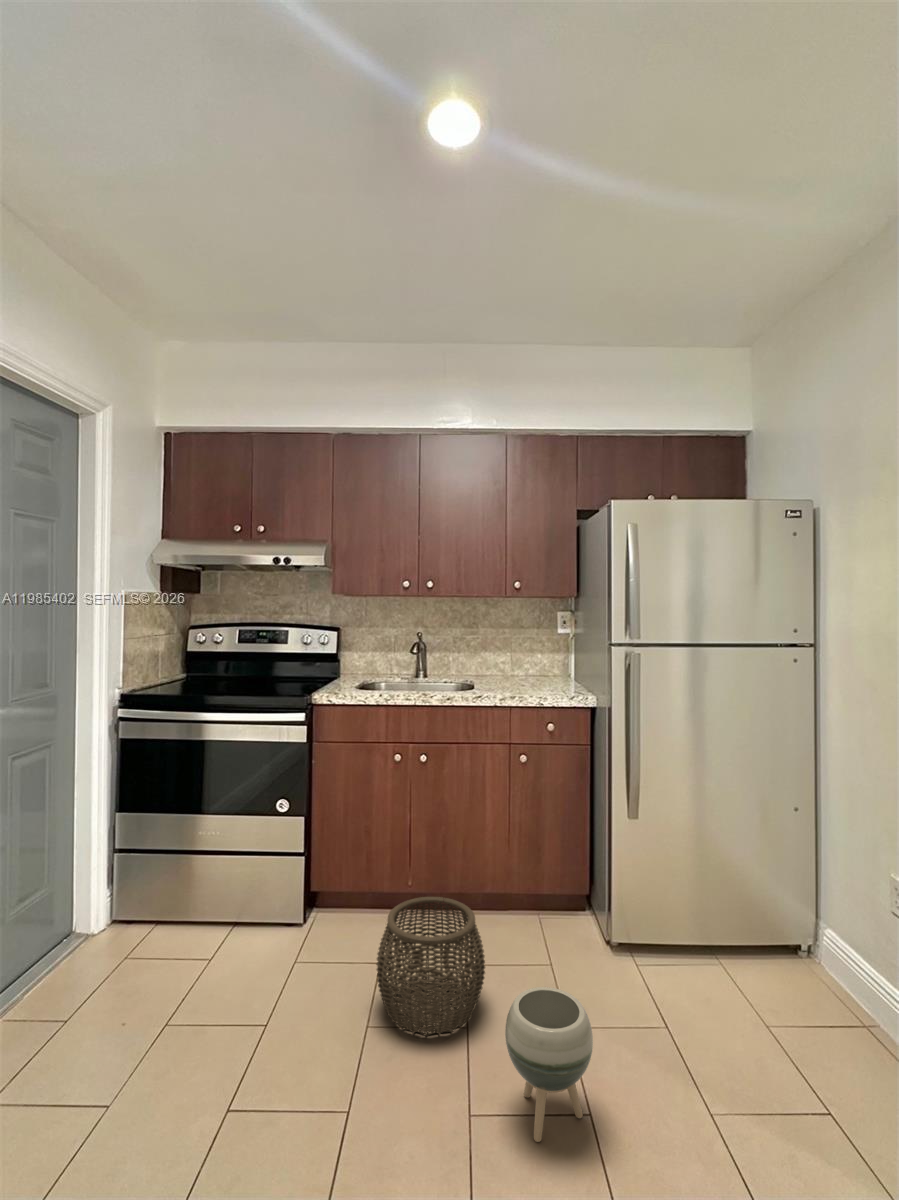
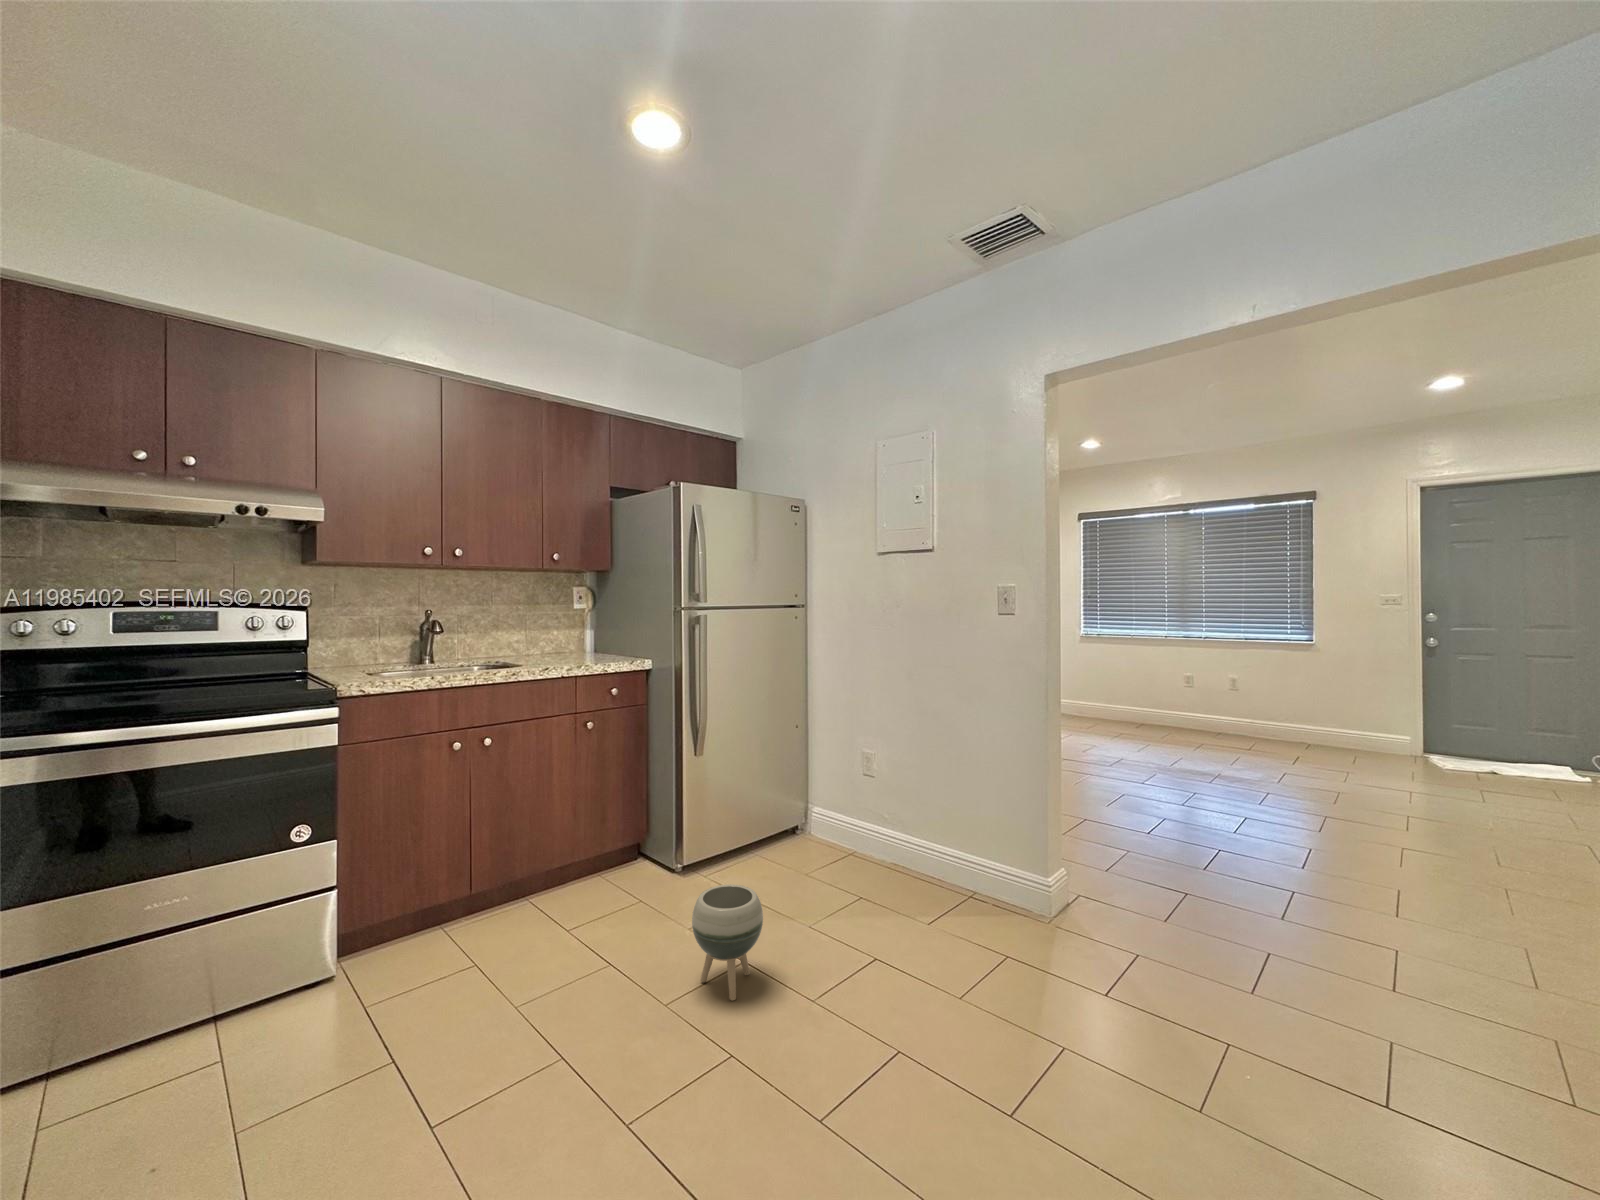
woven basket: present [376,897,485,1036] -> none [512,862,626,994]

